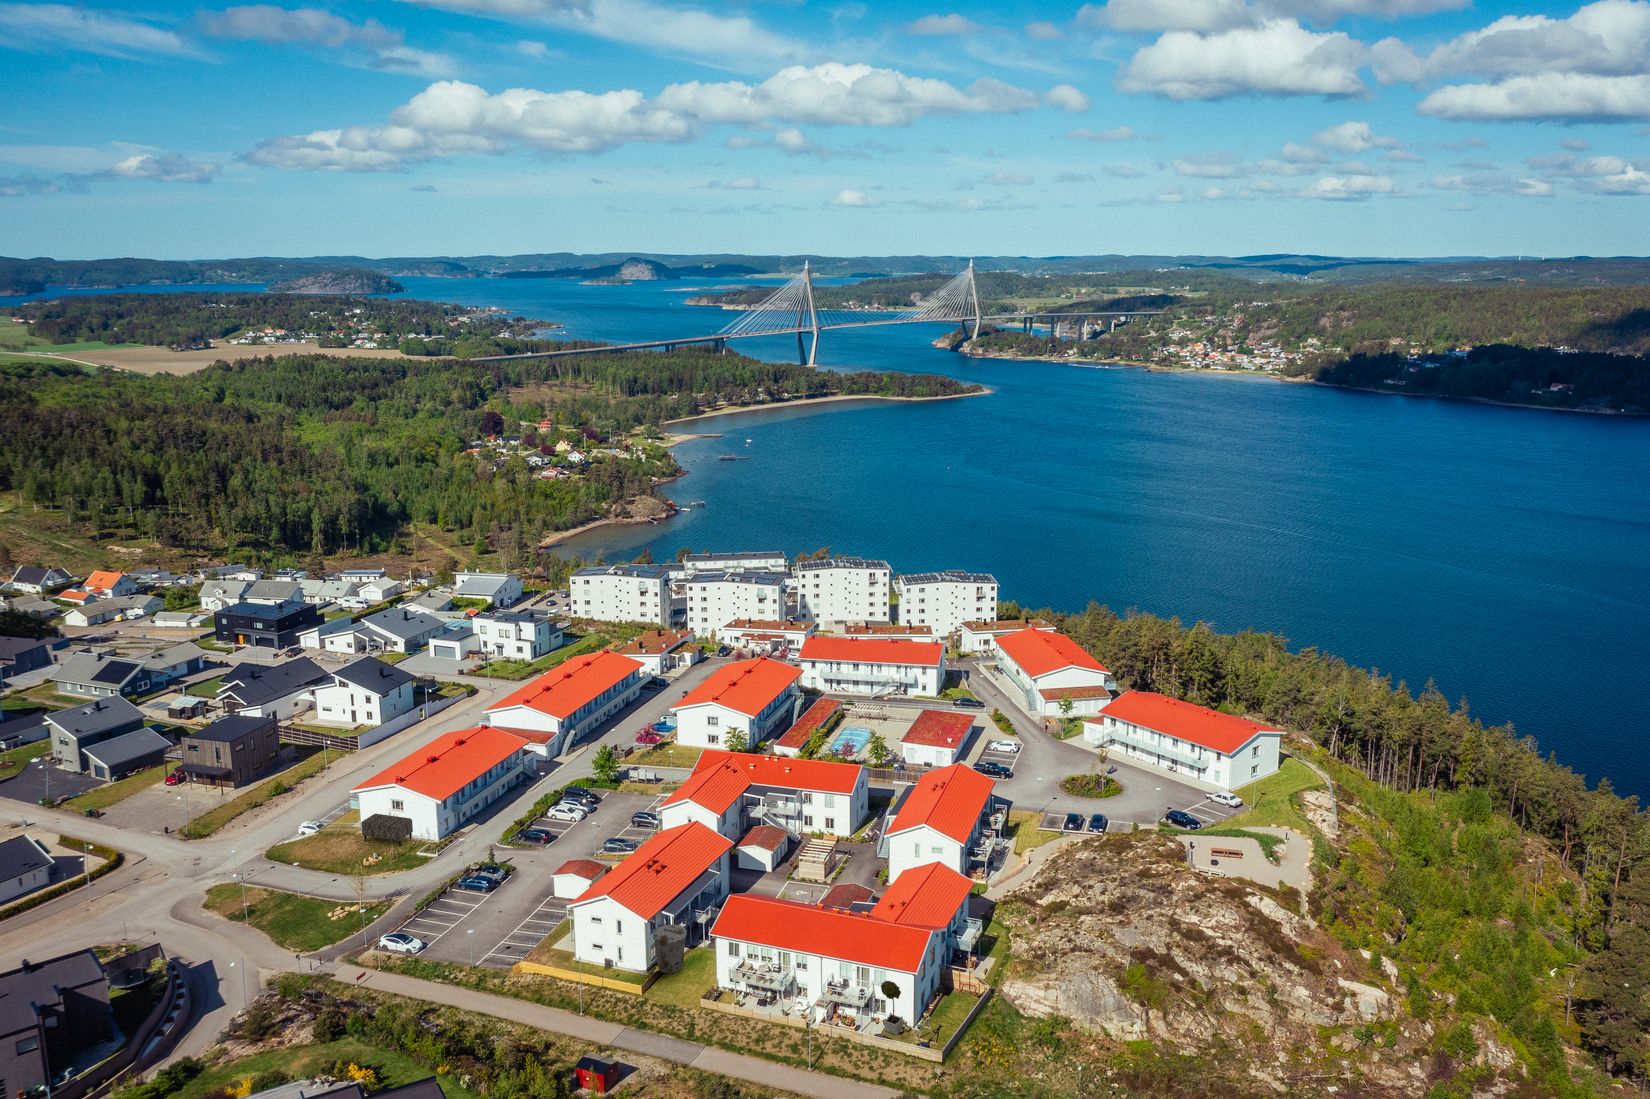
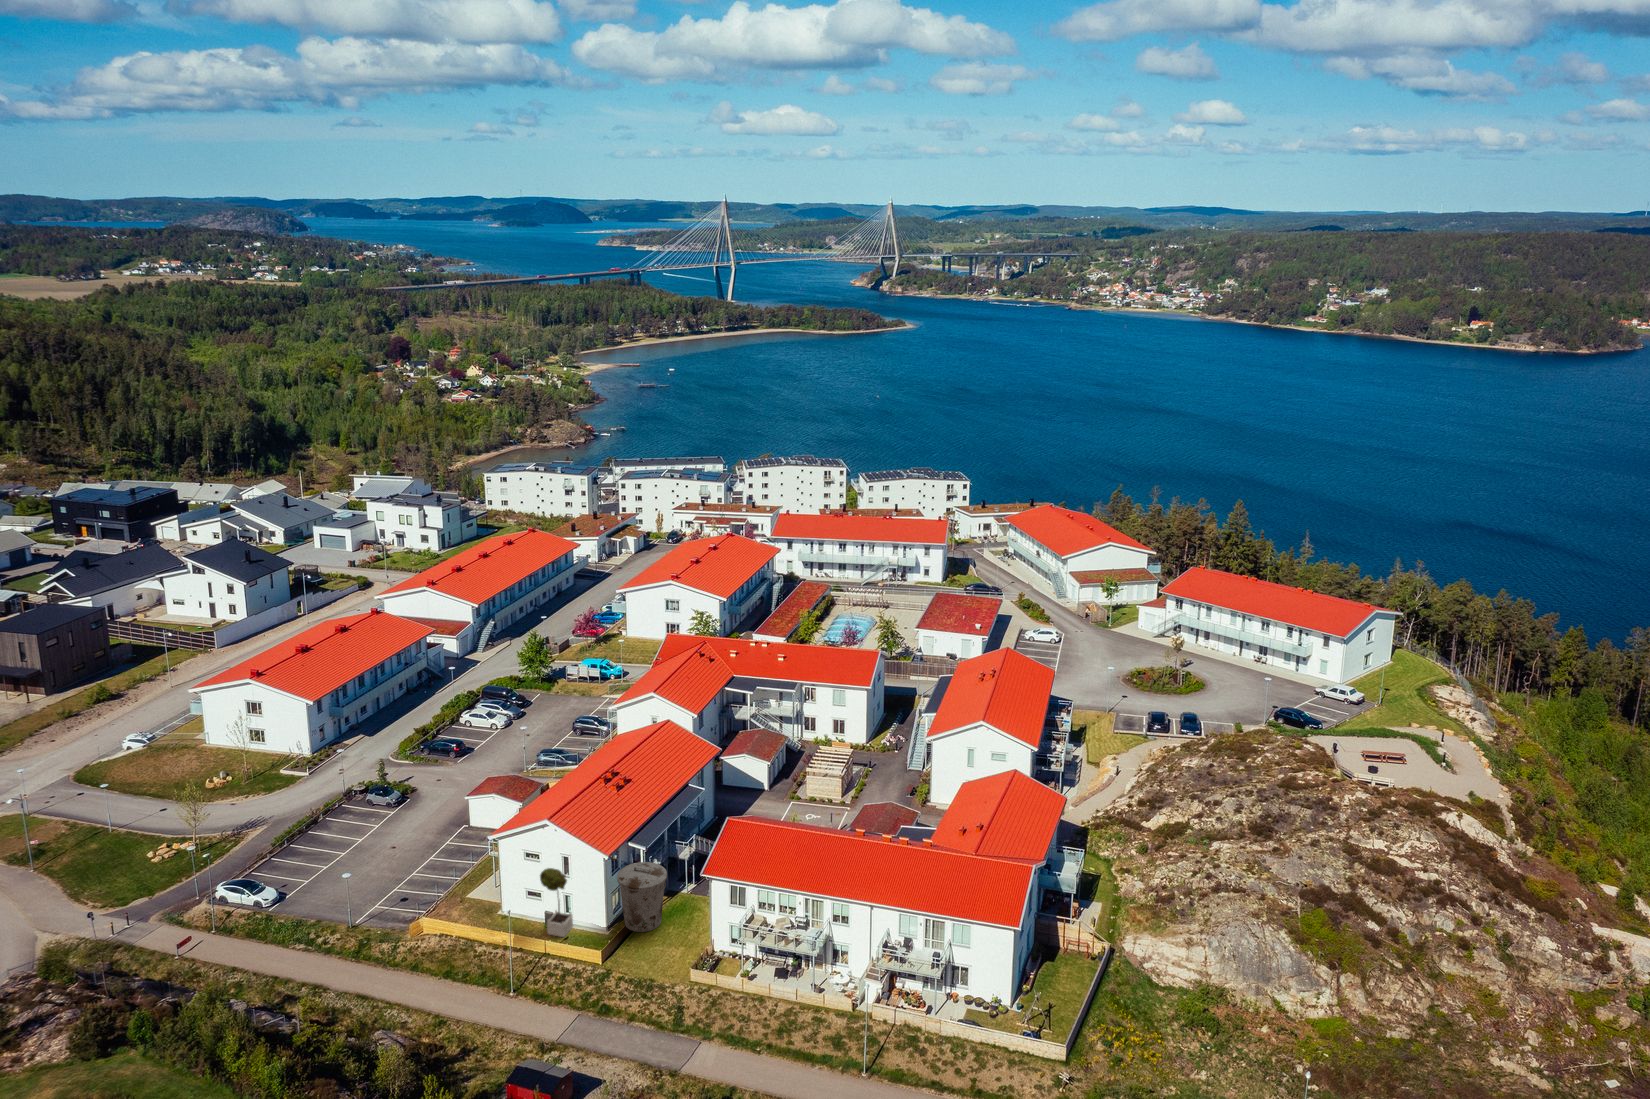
bench: present [361,814,413,846] -> none [196,718,270,762]
potted tree: present [881,981,903,1035] -> present [540,868,573,937]

